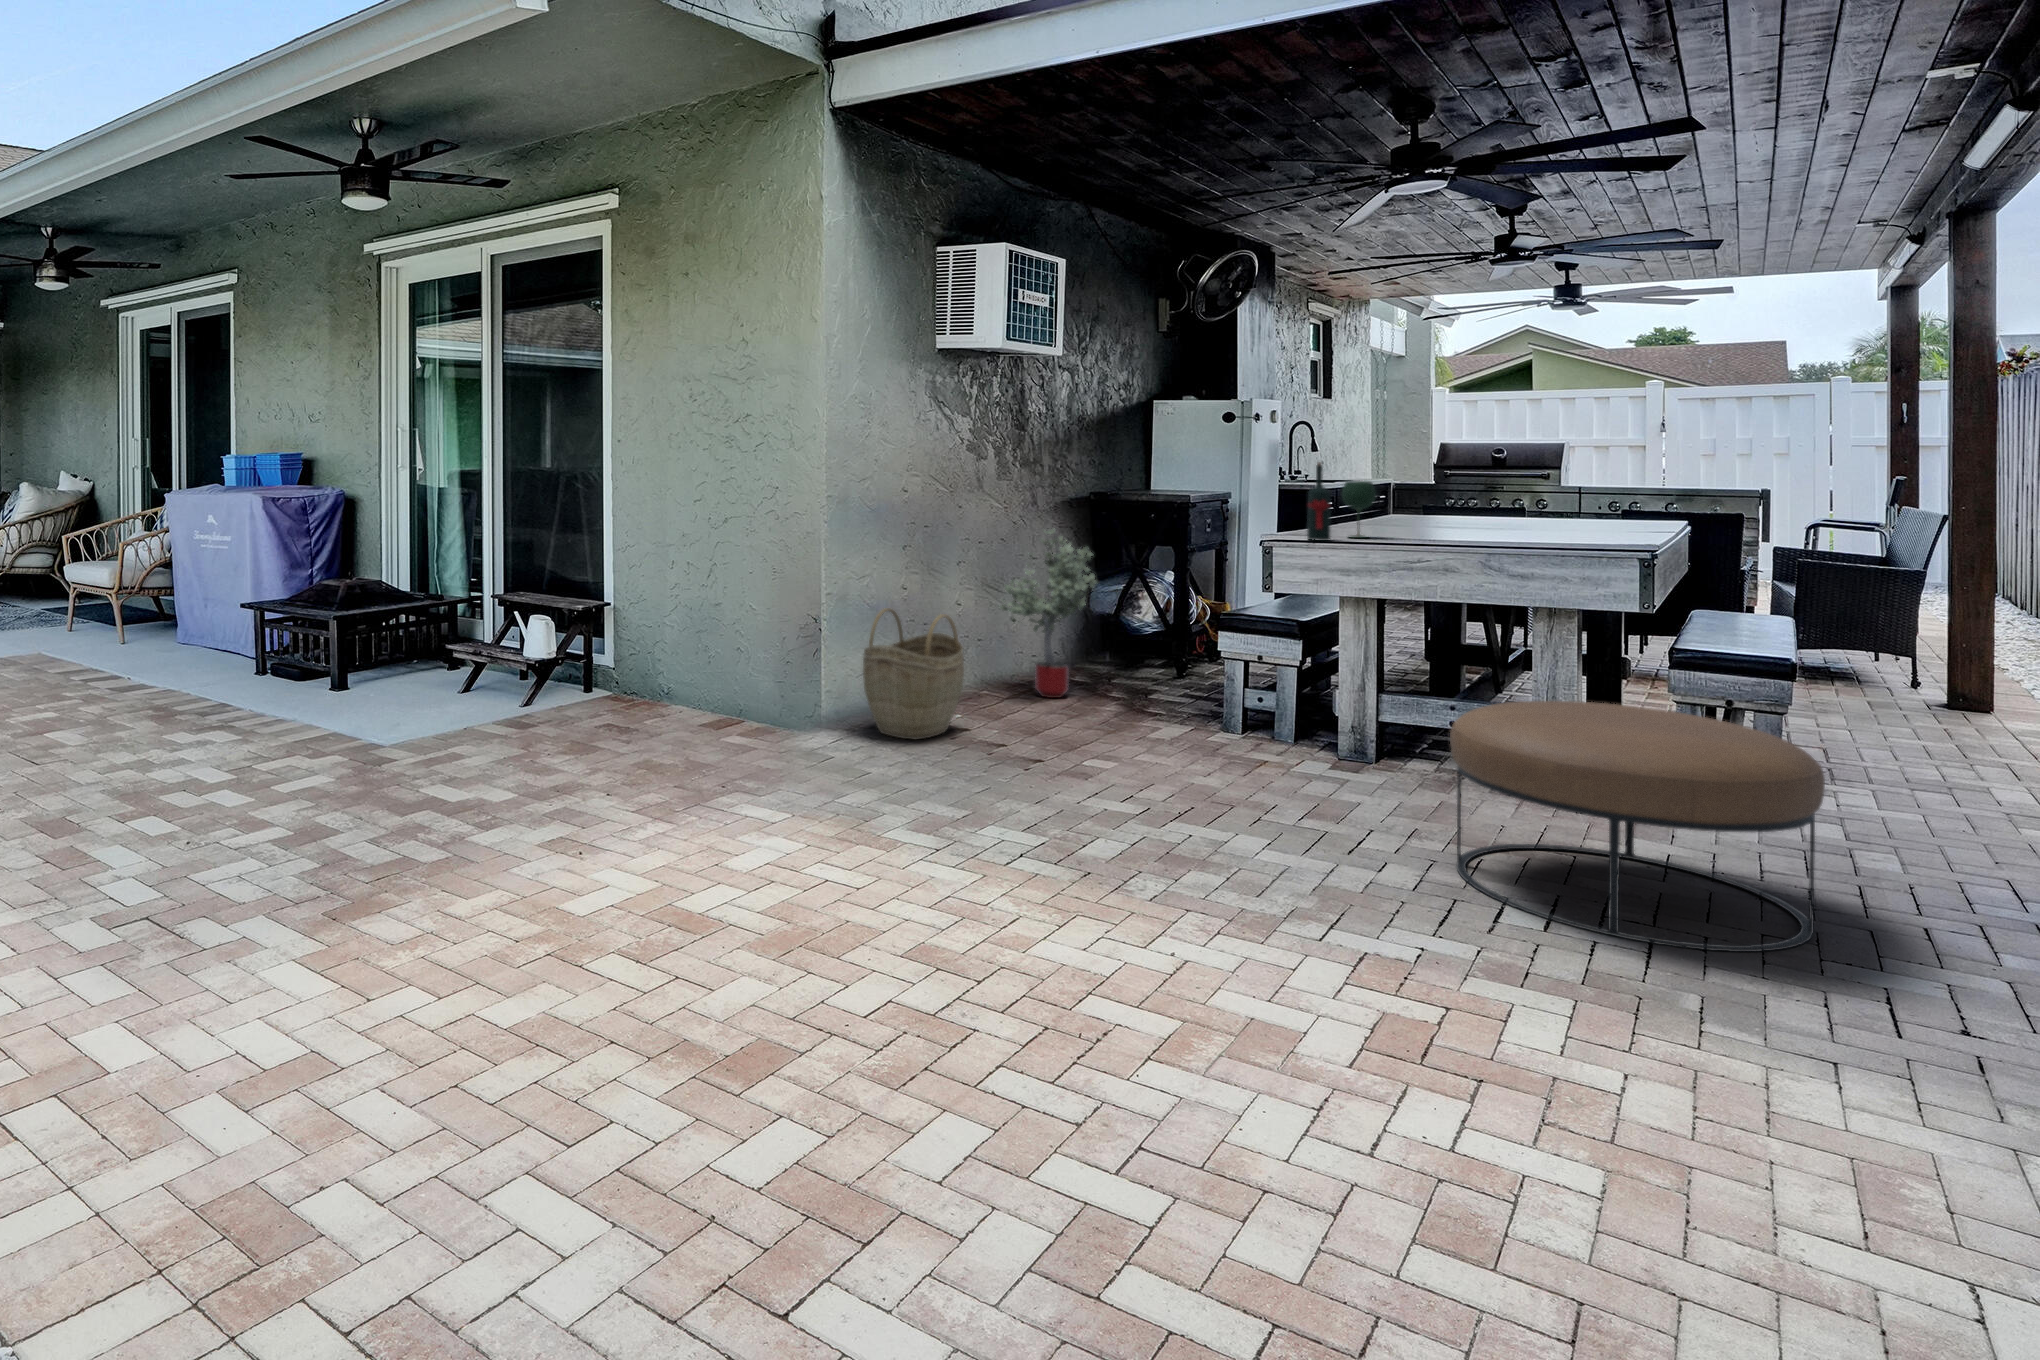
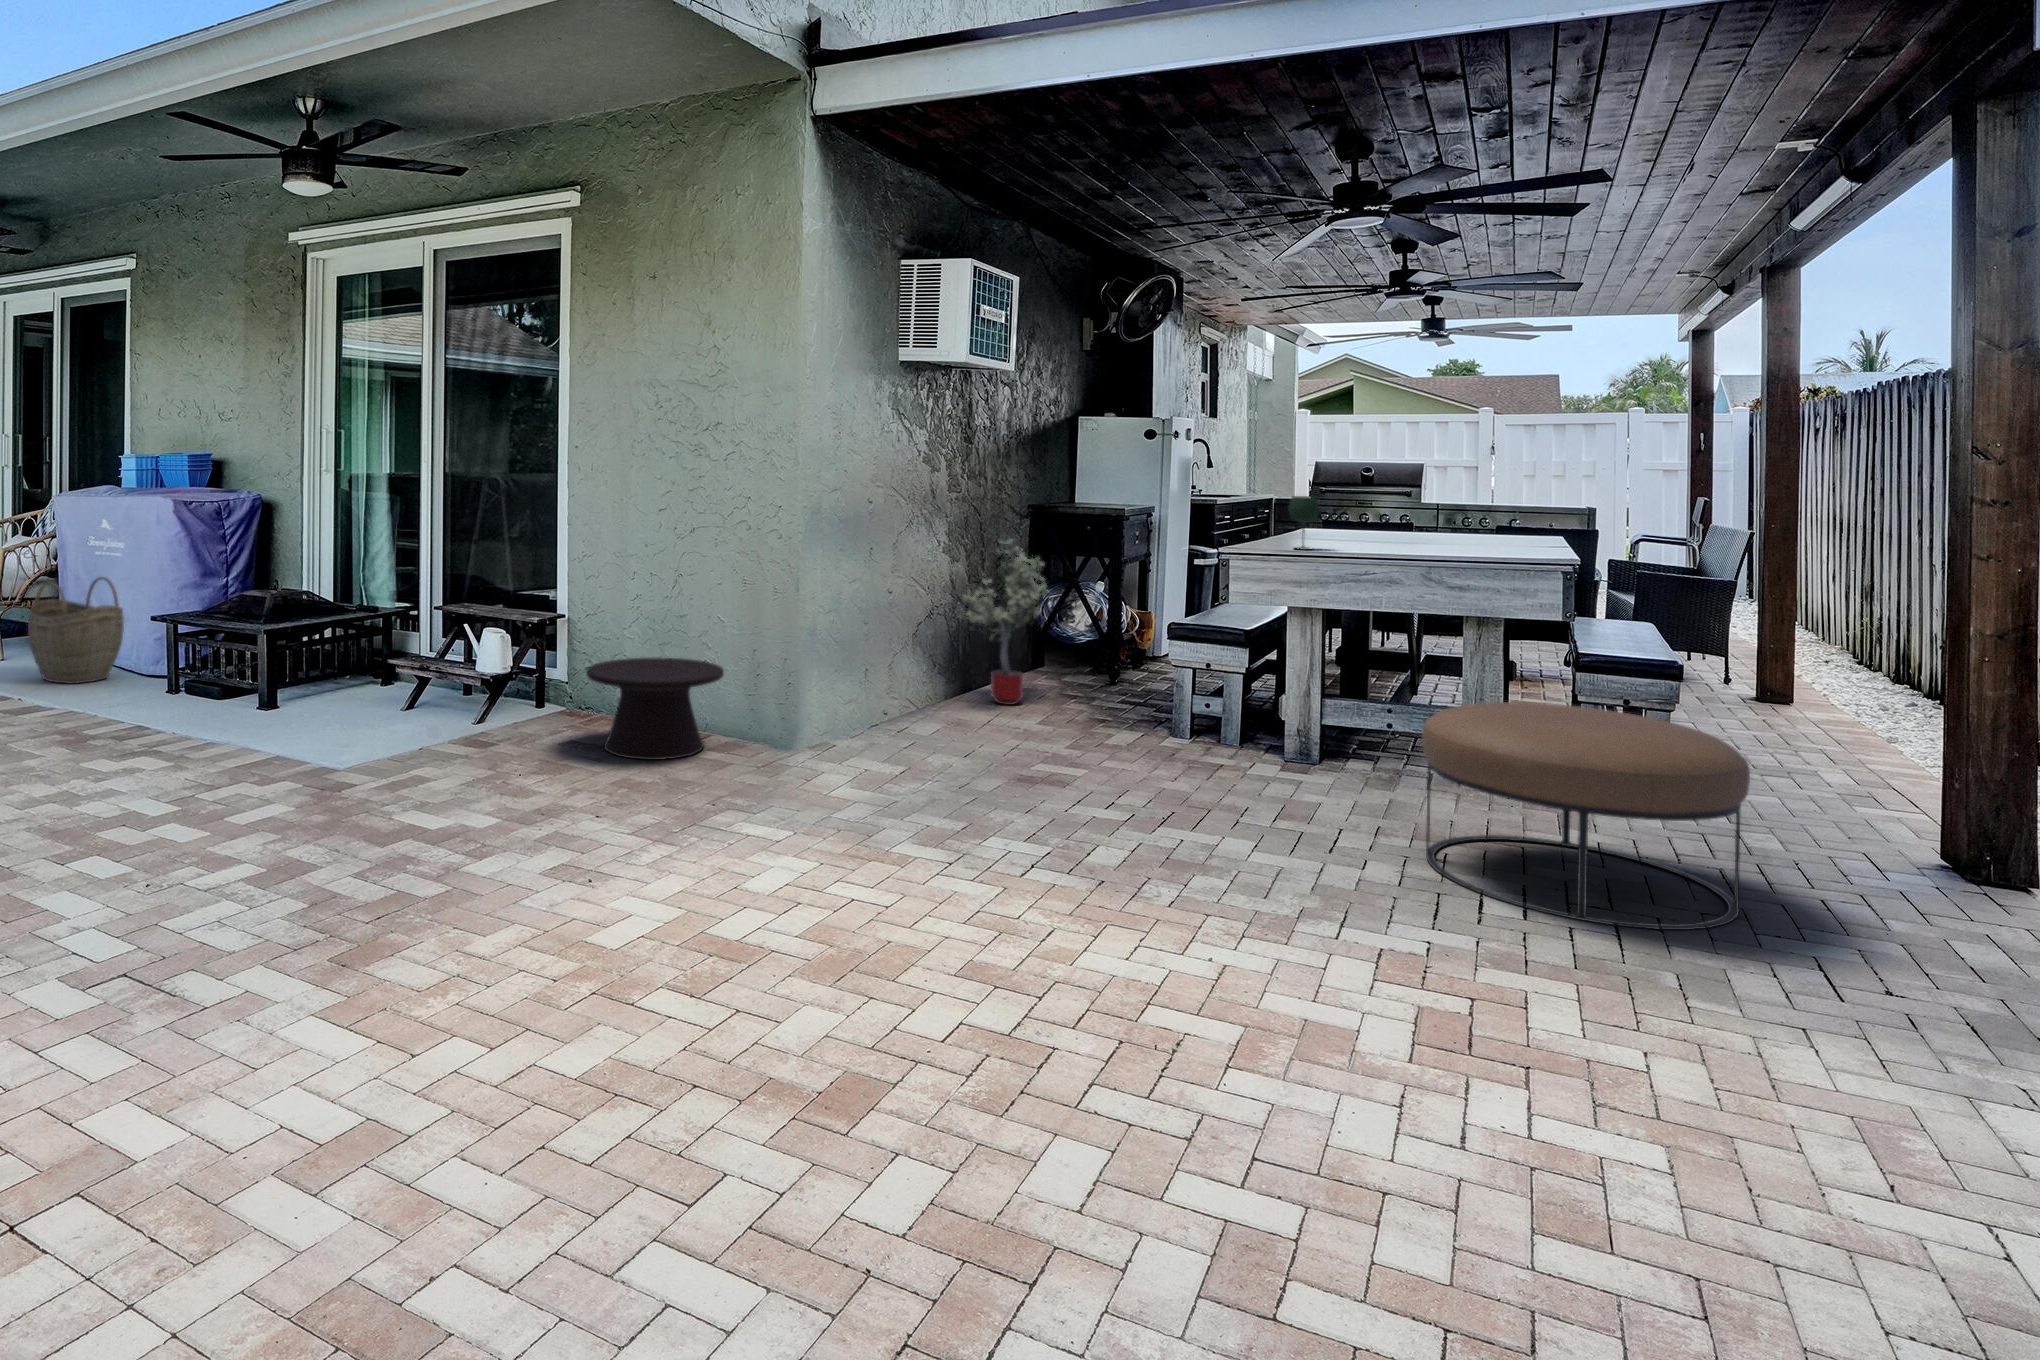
wine bottle: present [1307,462,1330,541] -> none [1260,477,1282,552]
woven basket: present [863,608,964,739] -> present [28,577,124,684]
side table: none [613,645,746,743] -> present [586,657,724,760]

